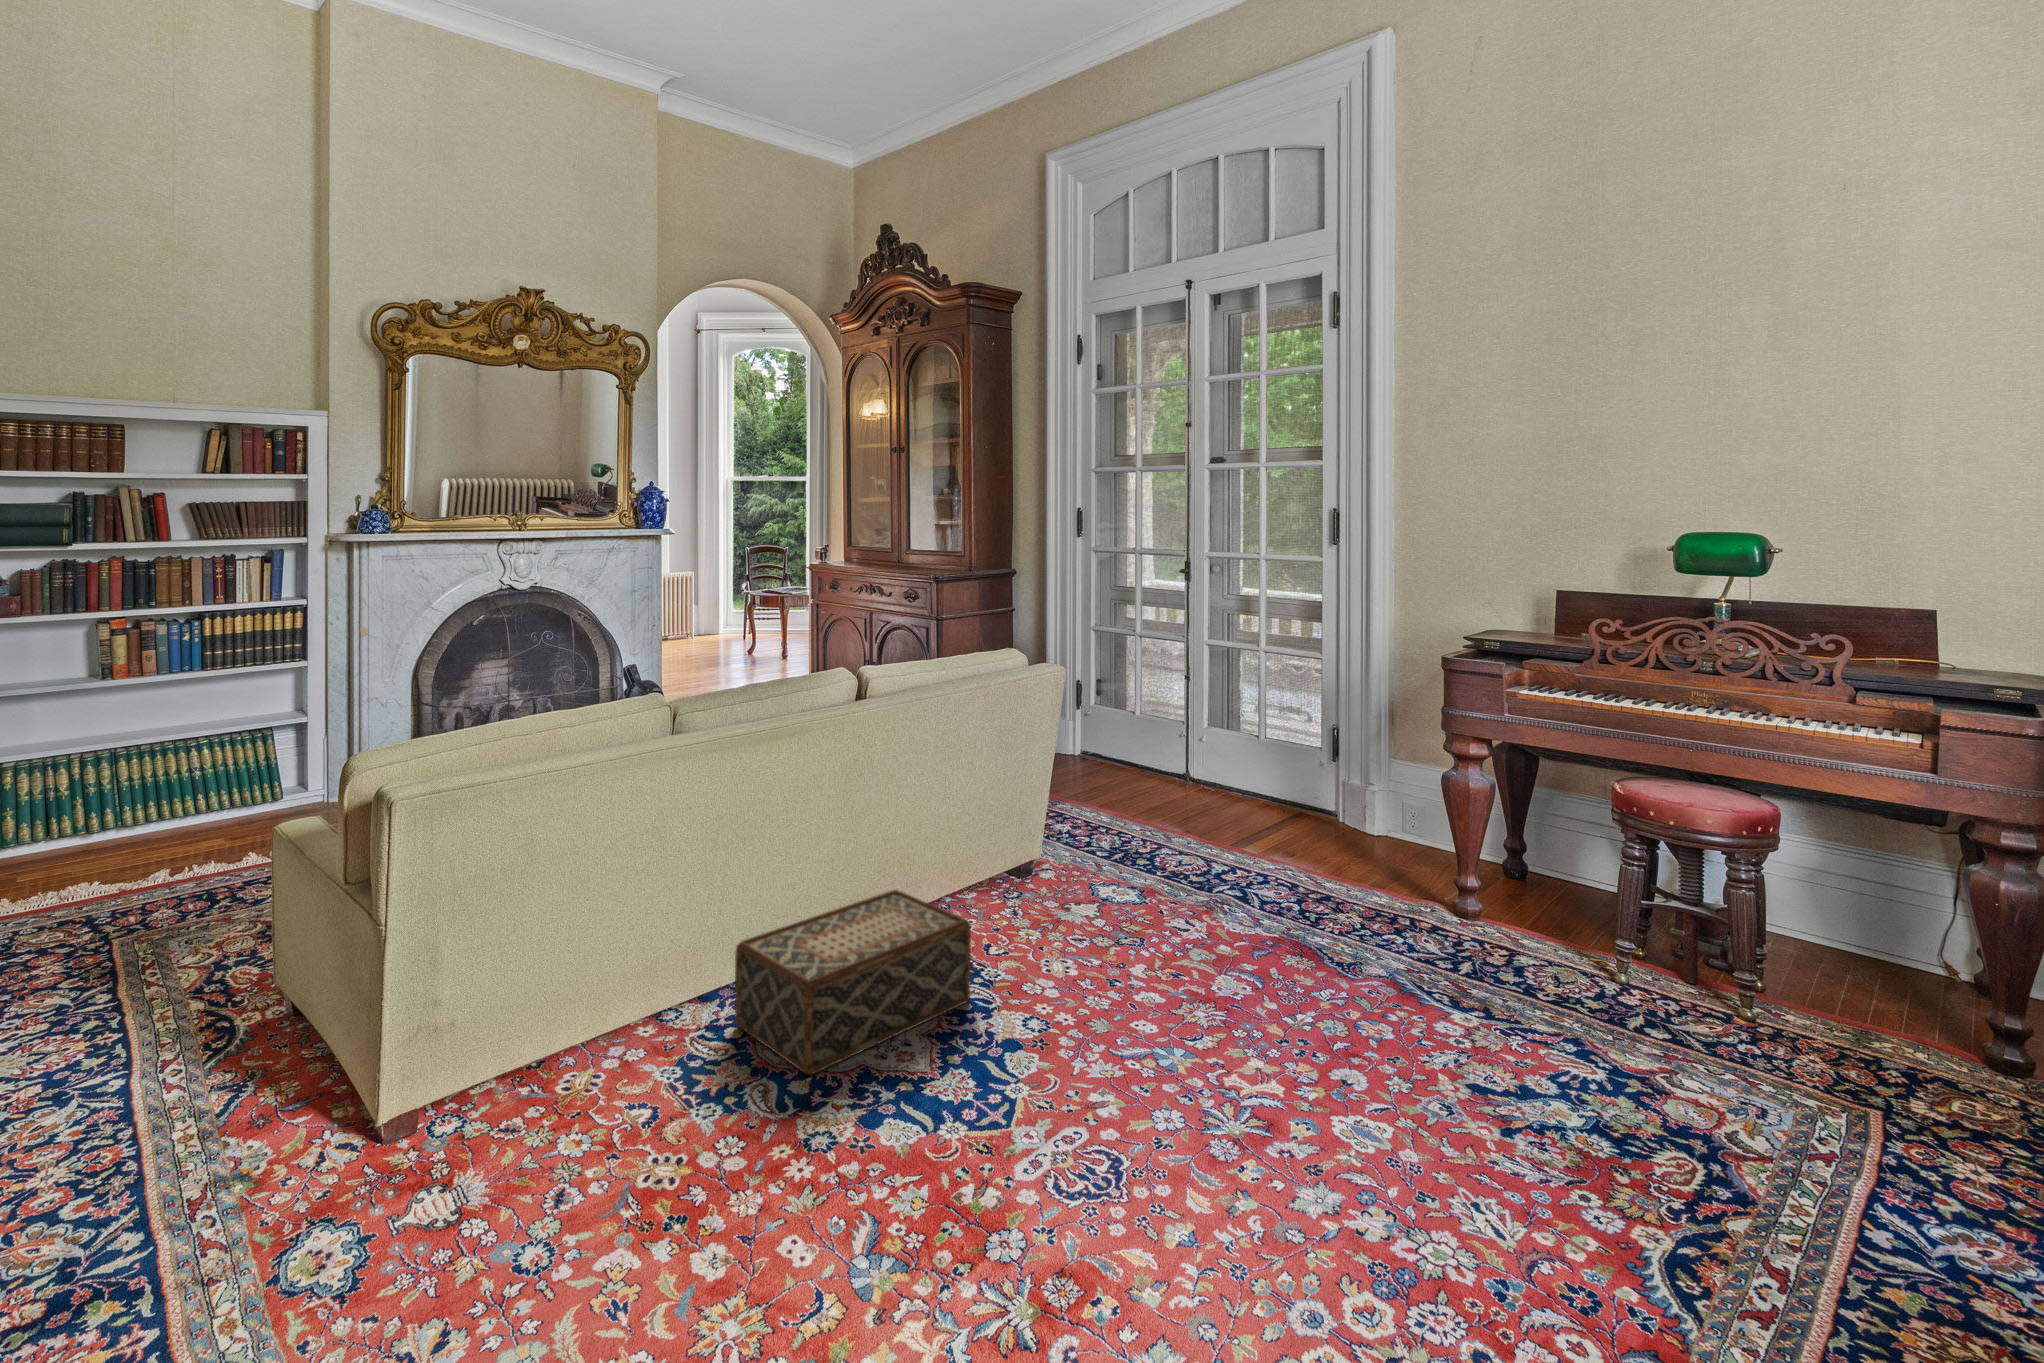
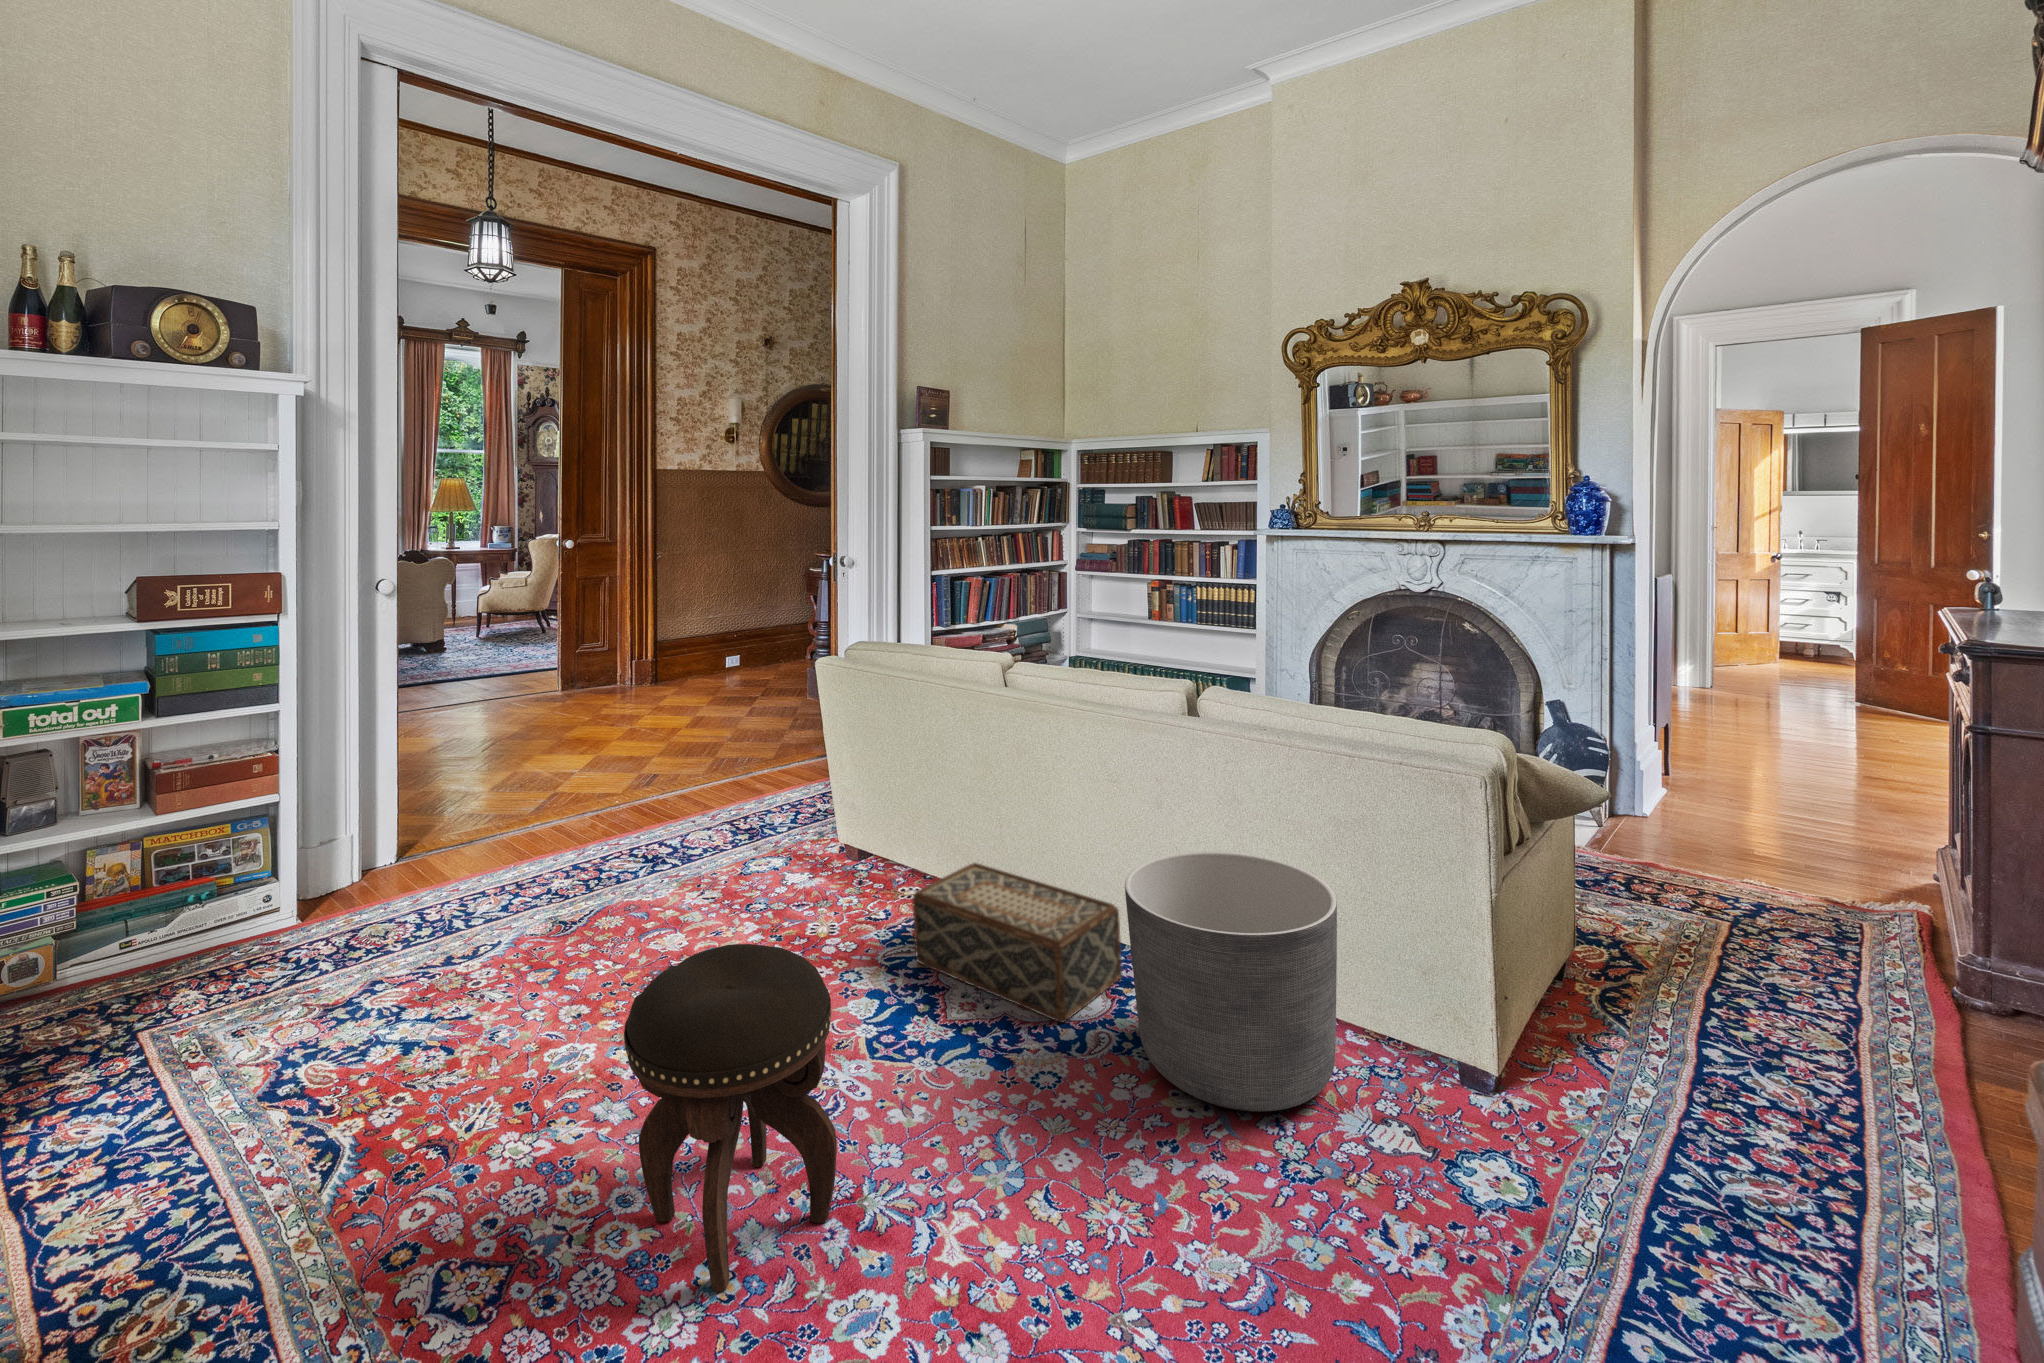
planter: none [964,778,1125,966] -> present [1125,851,1337,1112]
footstool: none [1192,924,1424,1279] -> present [624,944,837,1293]

